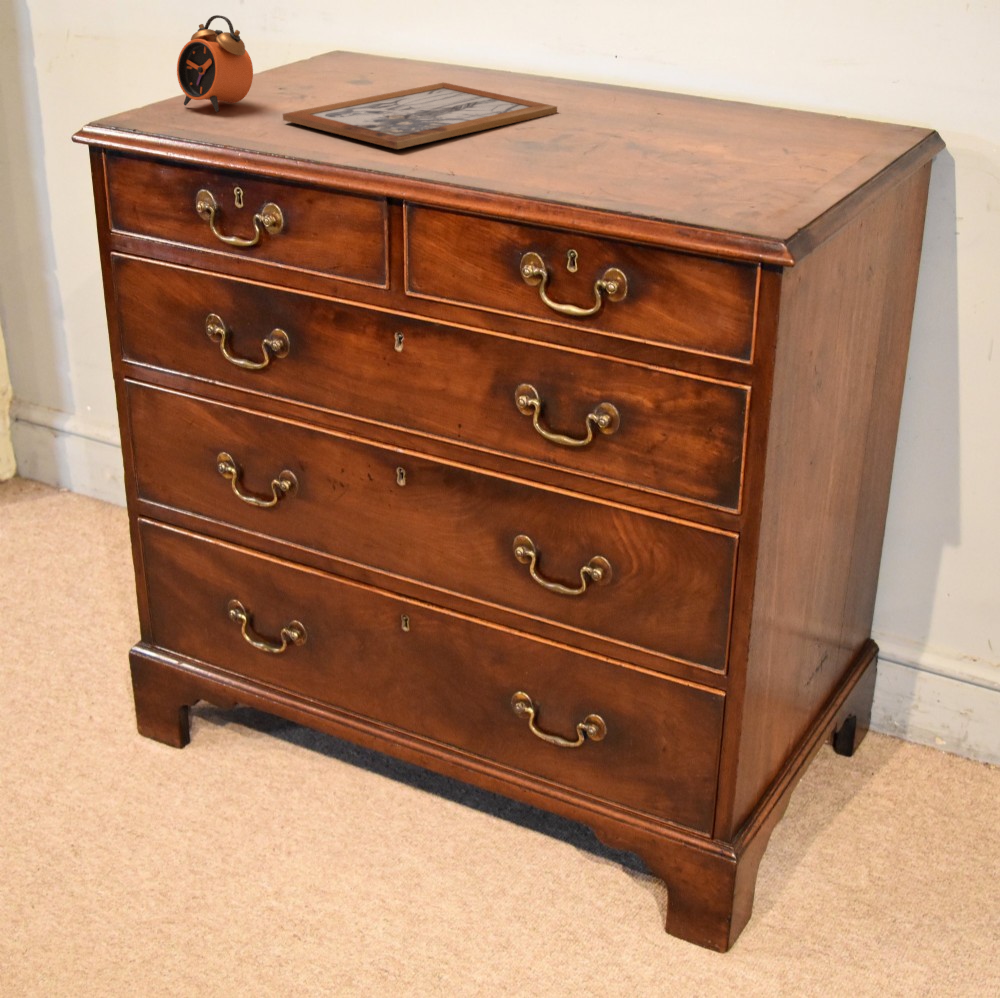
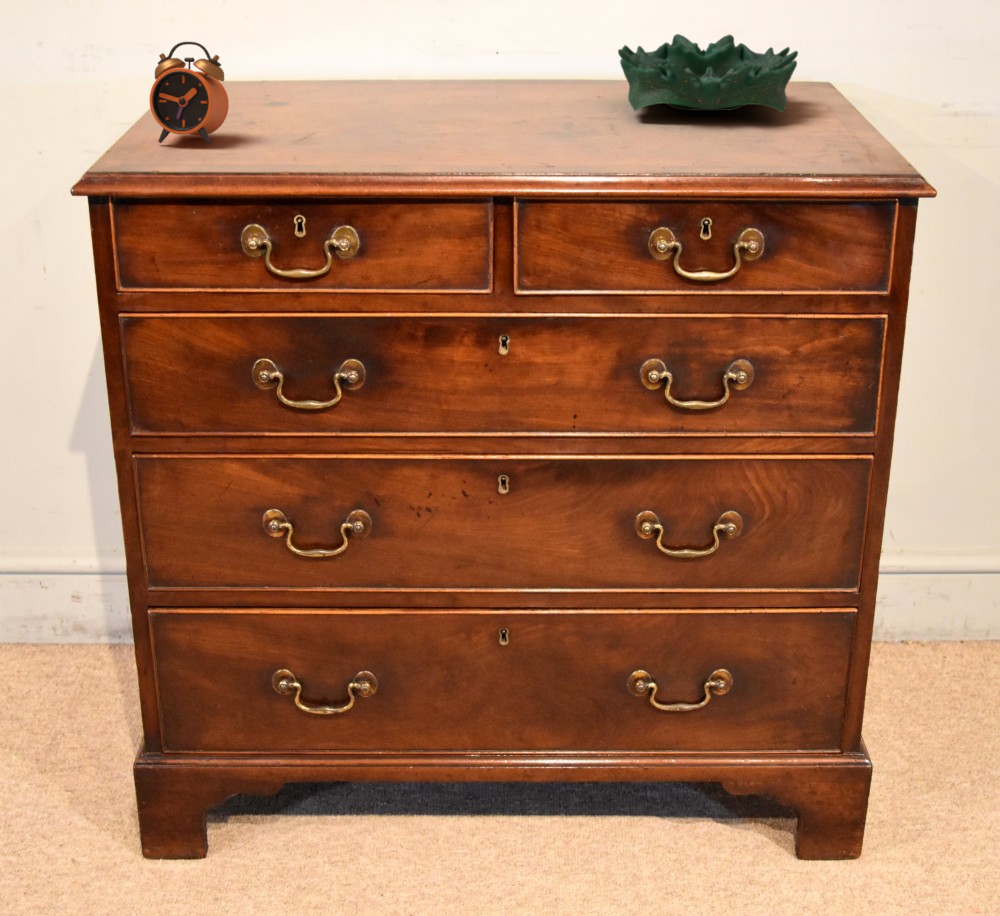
decorative bowl: none [623,54,833,153] -> present [618,34,798,113]
picture frame: present [283,83,557,149] -> none [295,95,523,152]

